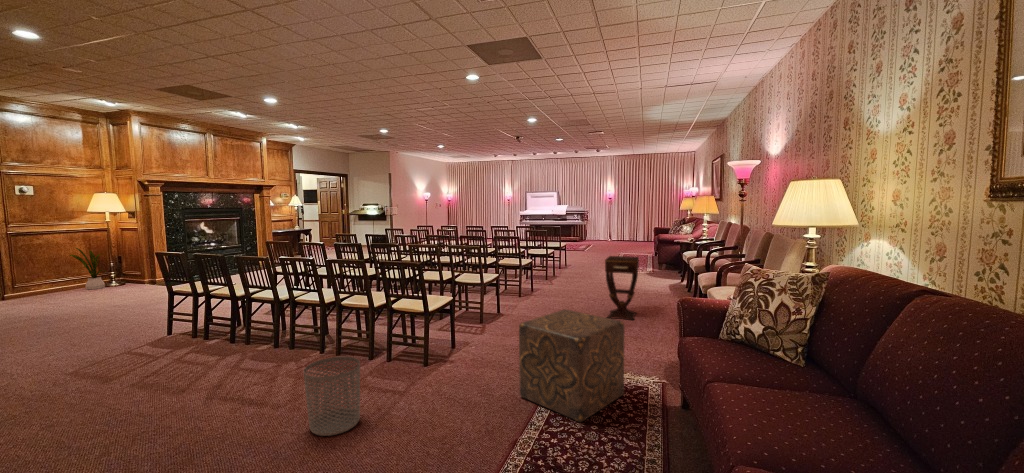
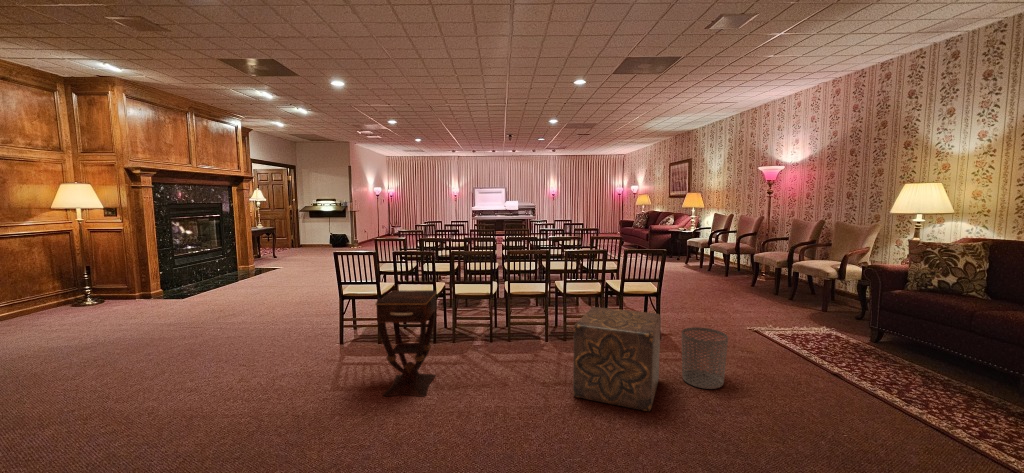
house plant: present [70,248,106,290] -> none [29,256,80,311]
side table: present [605,256,639,320] -> present [376,290,437,397]
ottoman: present [519,310,625,422] -> present [573,307,660,411]

